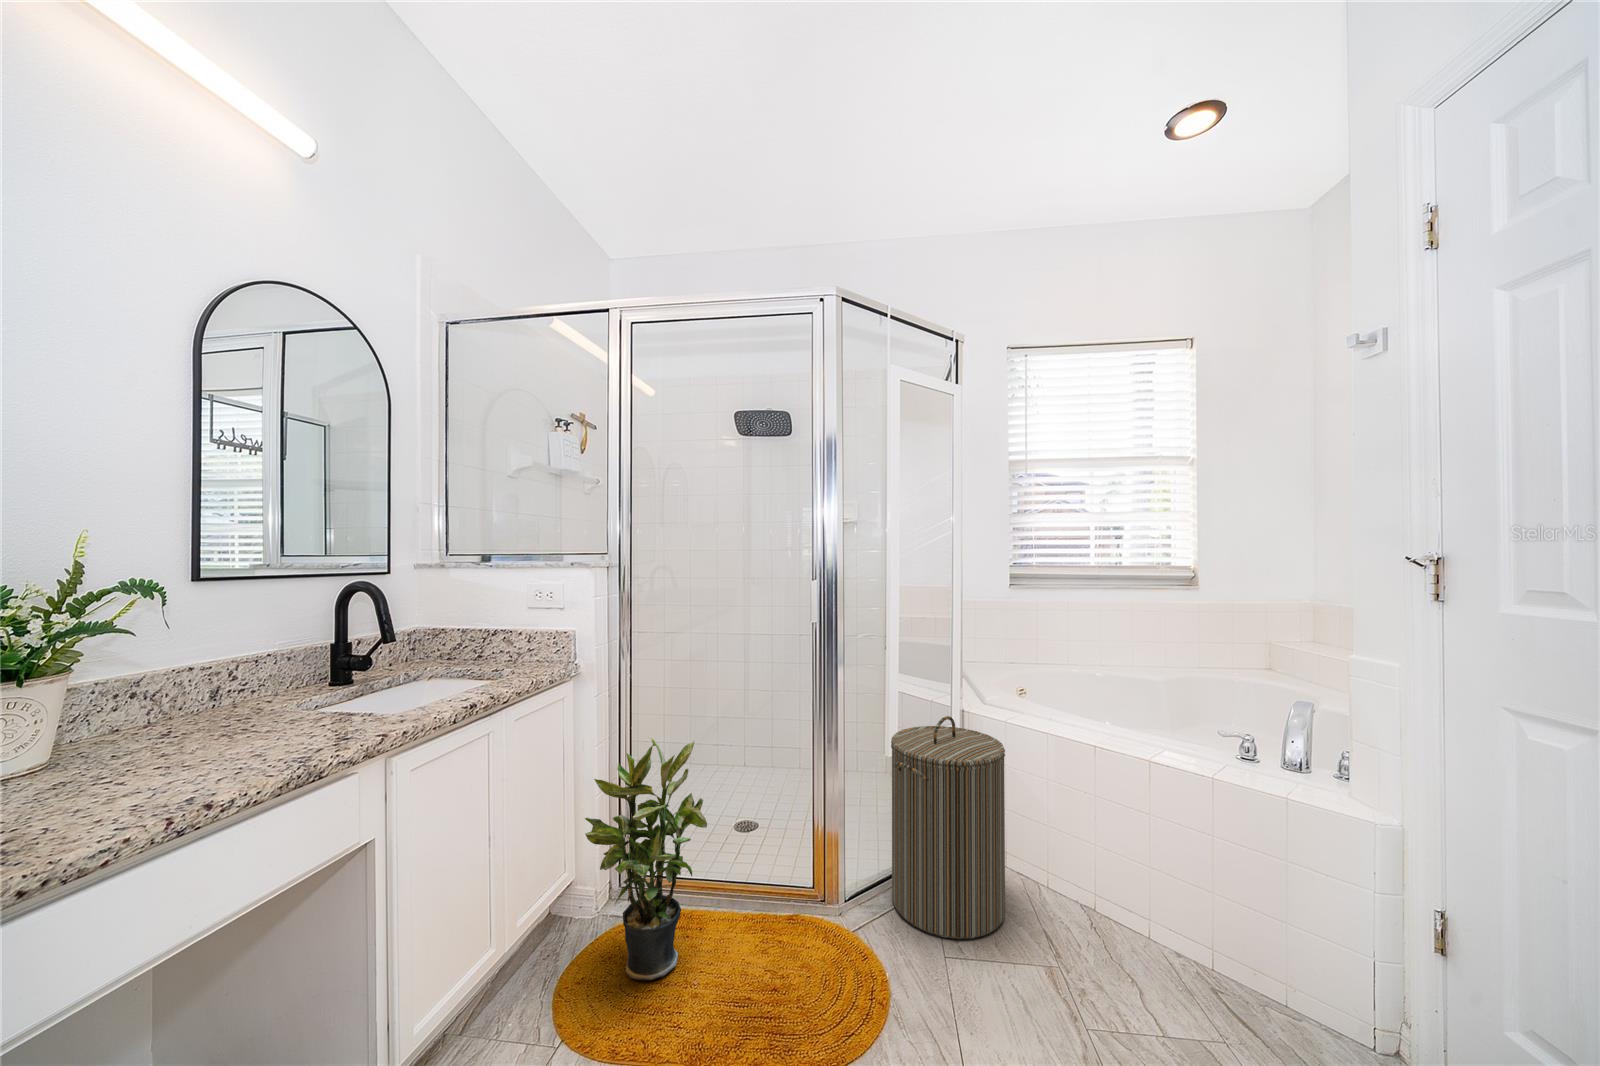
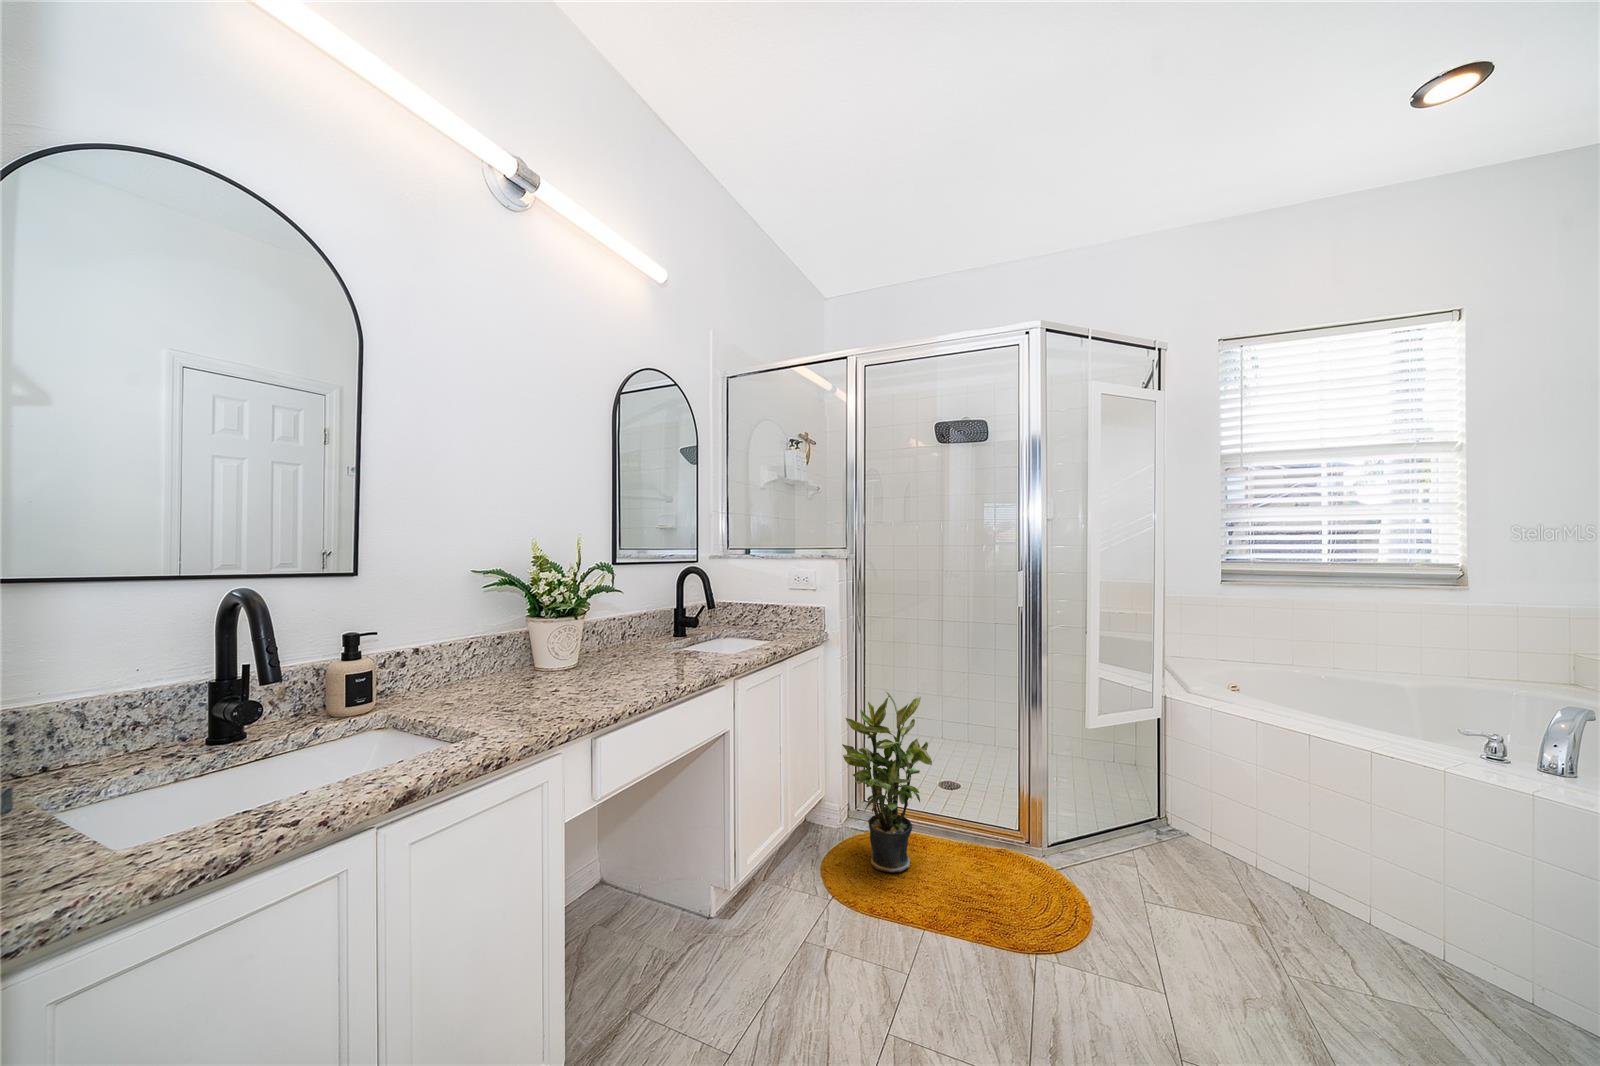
laundry hamper: present [891,716,1005,939] -> none [1092,697,1209,893]

